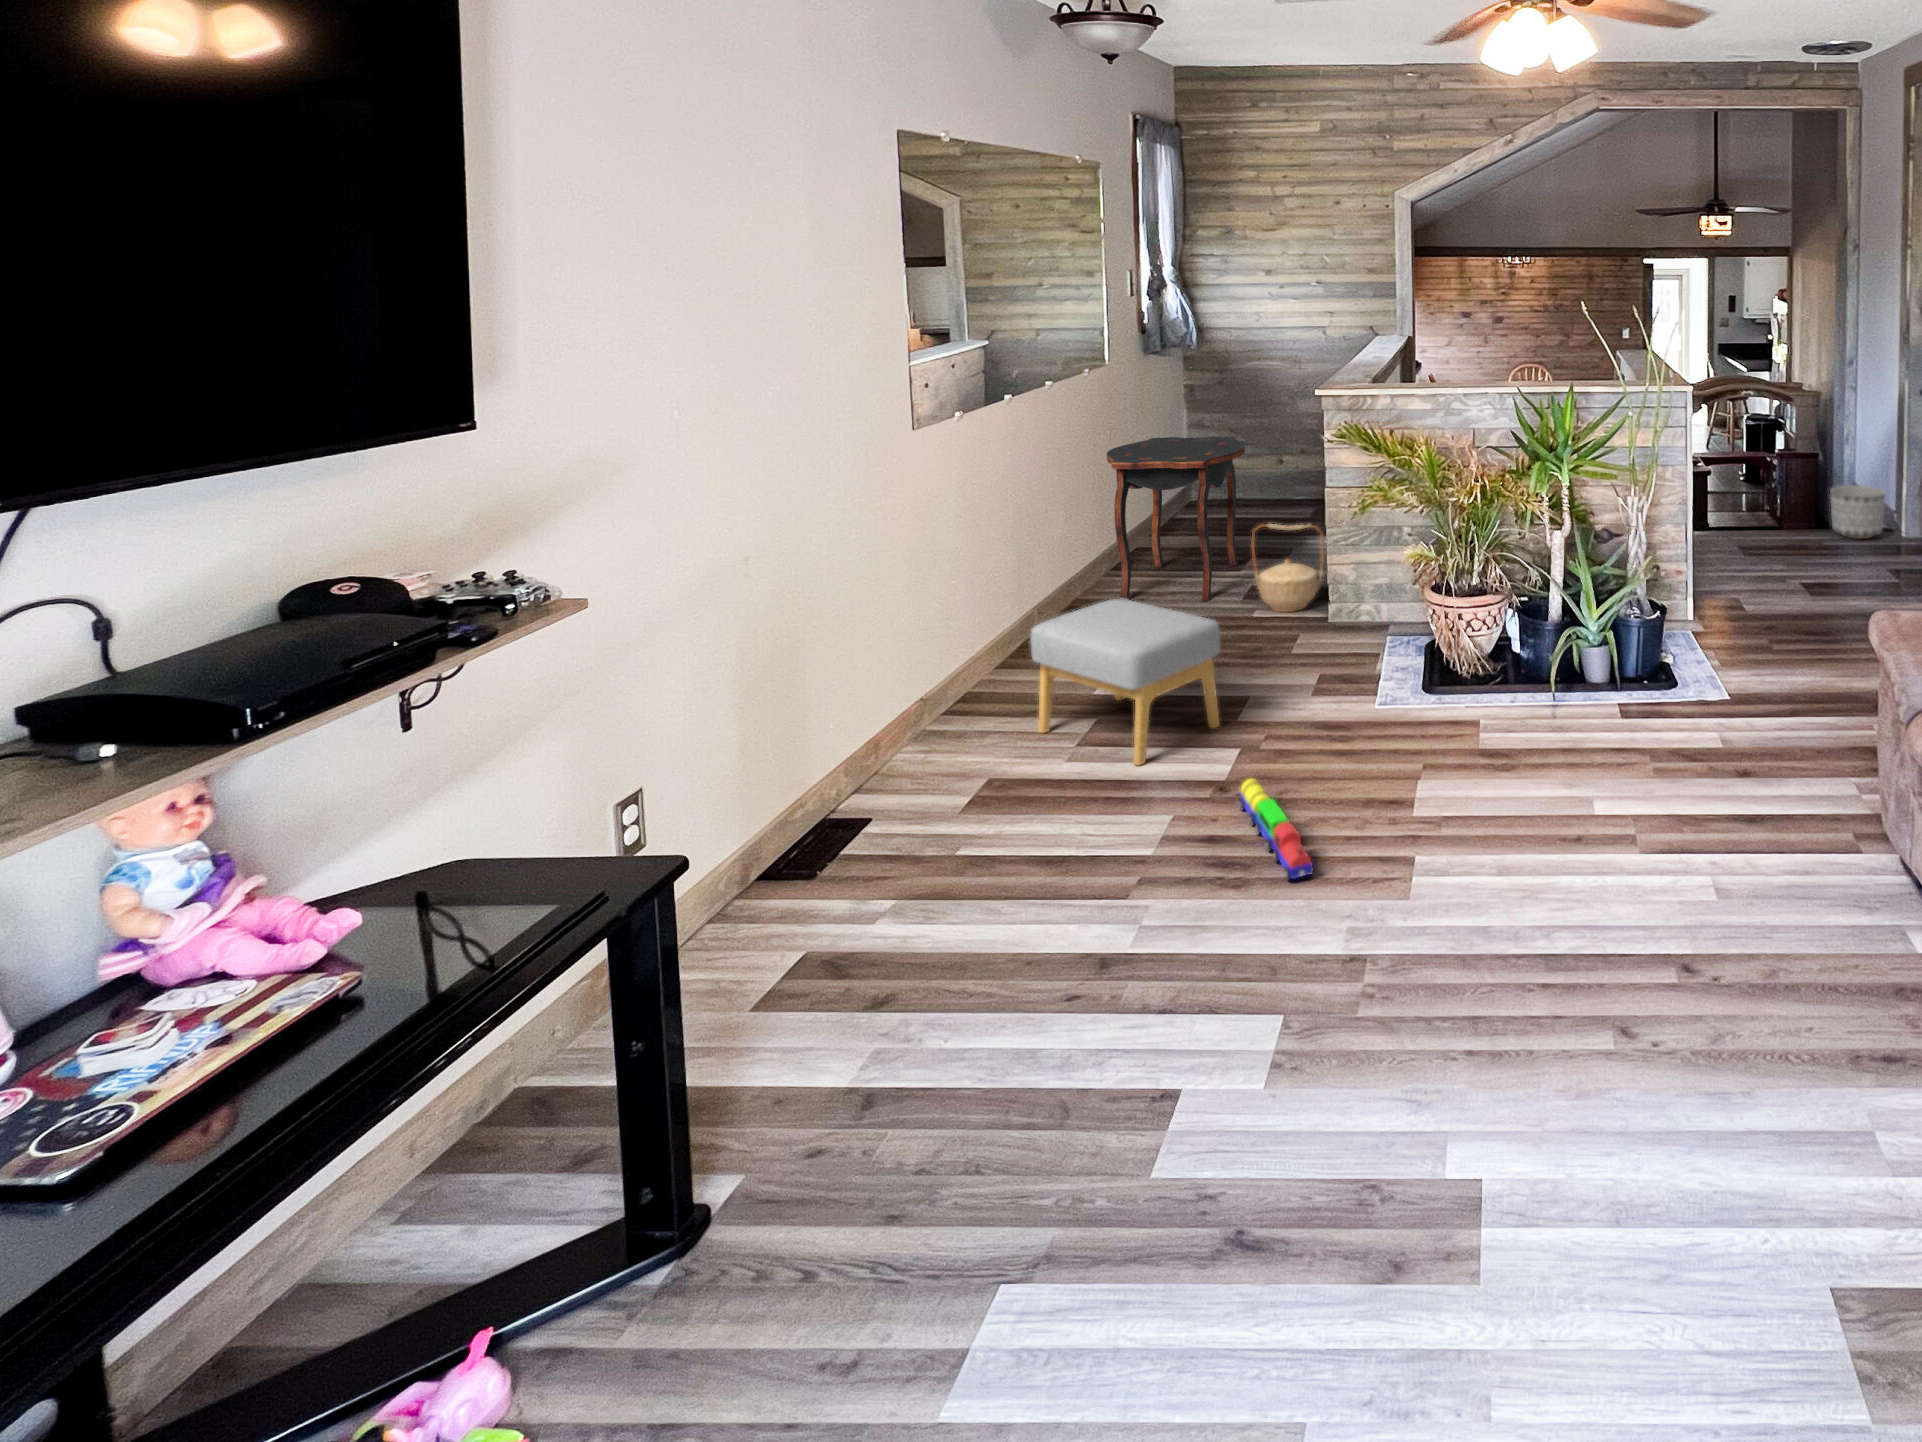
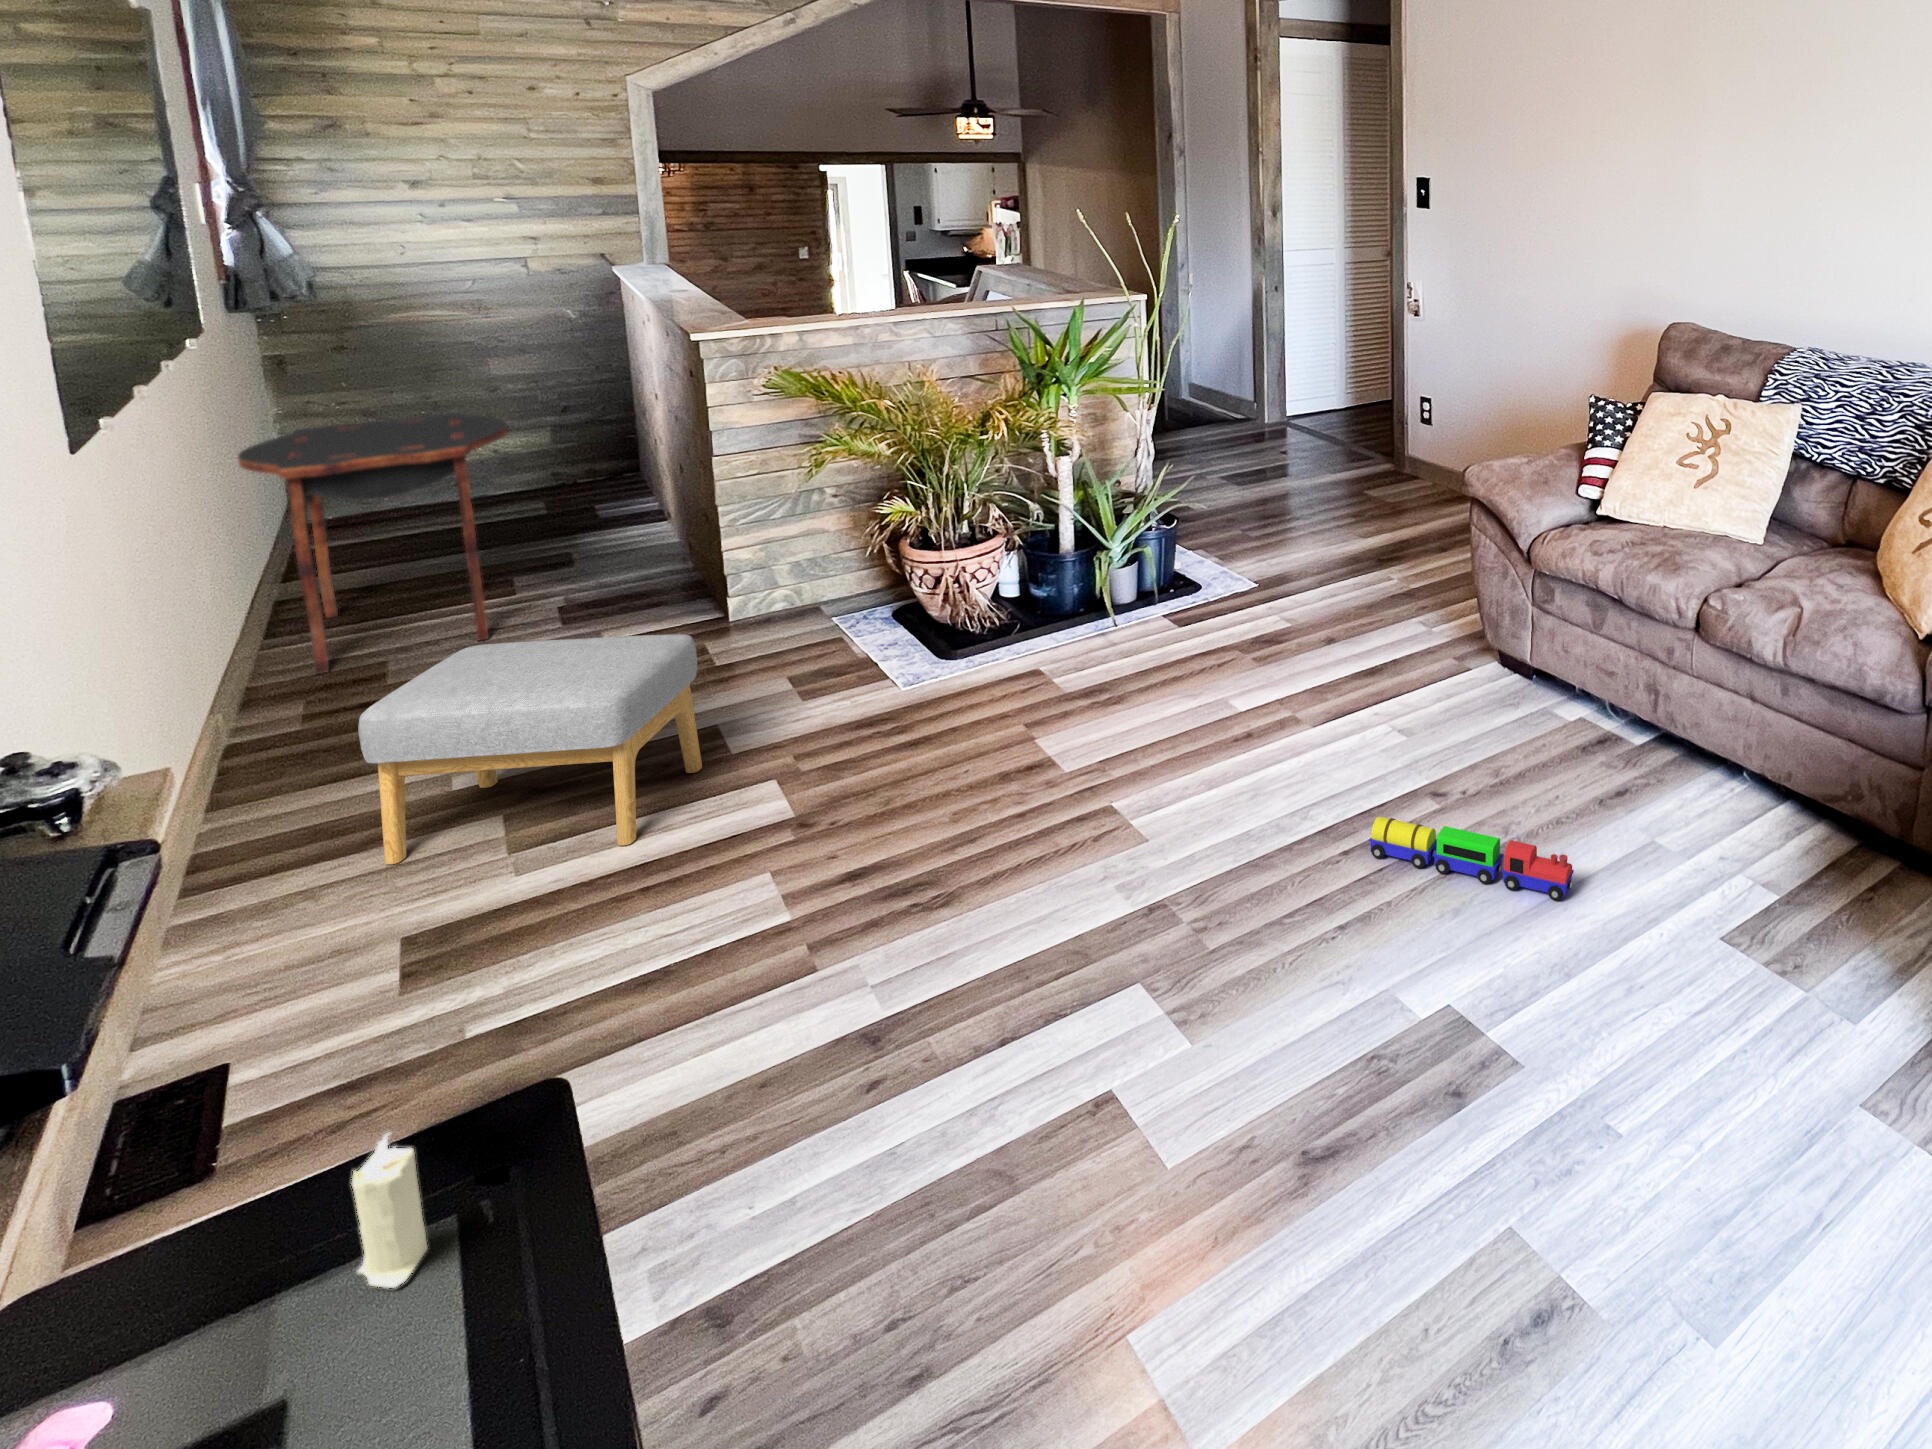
planter: present [1830,485,1885,539] -> none [1200,382,1252,432]
basket: present [1251,524,1324,612] -> none [570,506,688,627]
toy train: present [1239,779,1314,880] -> present [1369,816,1574,901]
candle: none [506,834,545,925] -> present [352,1133,427,1288]

